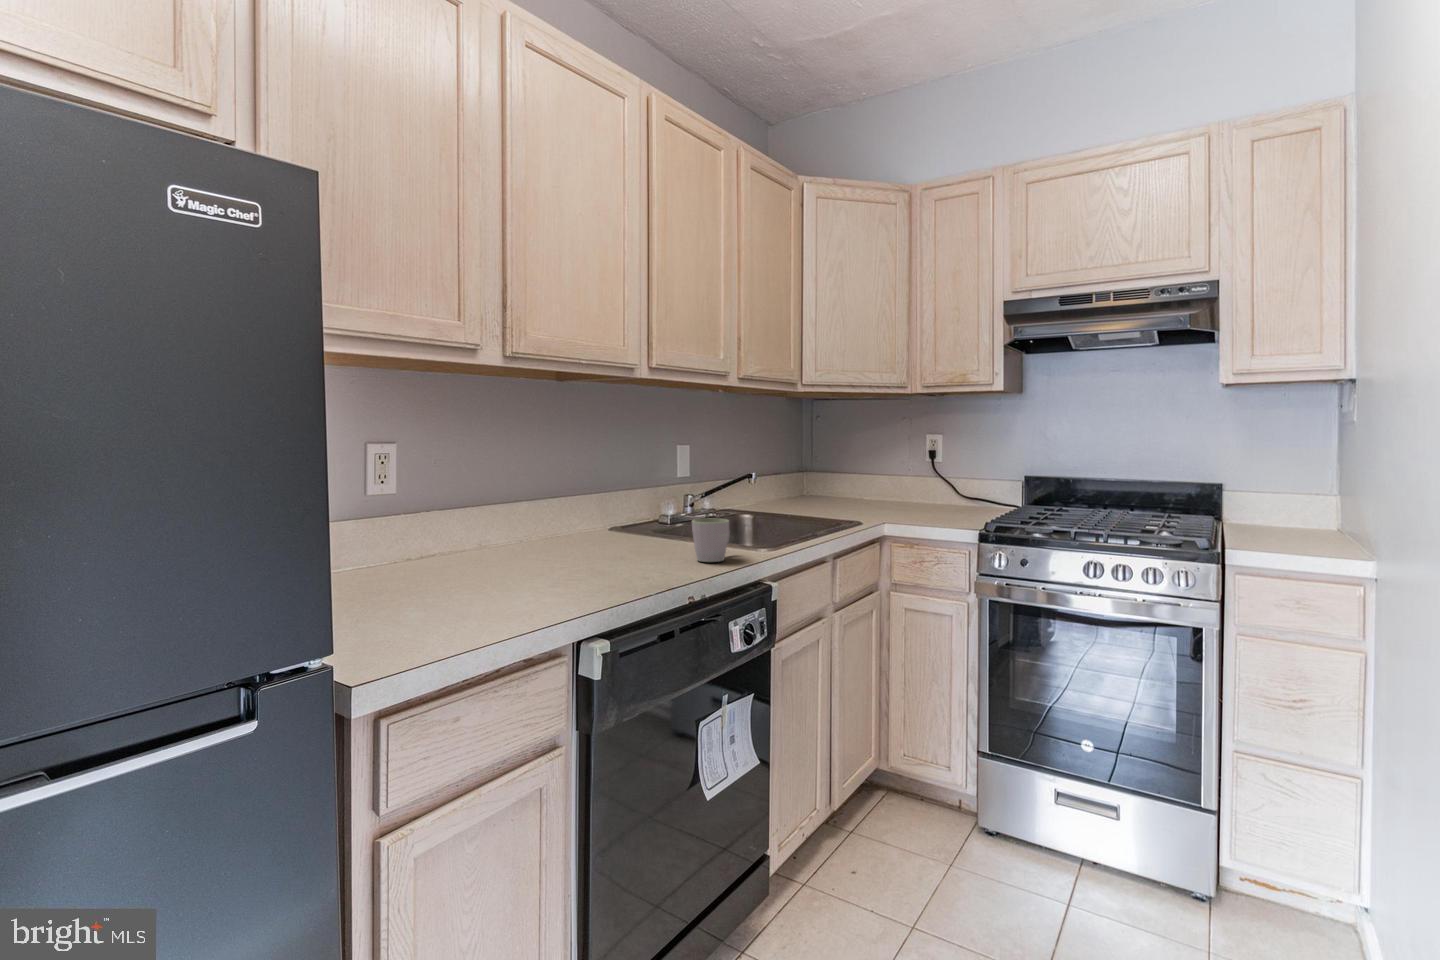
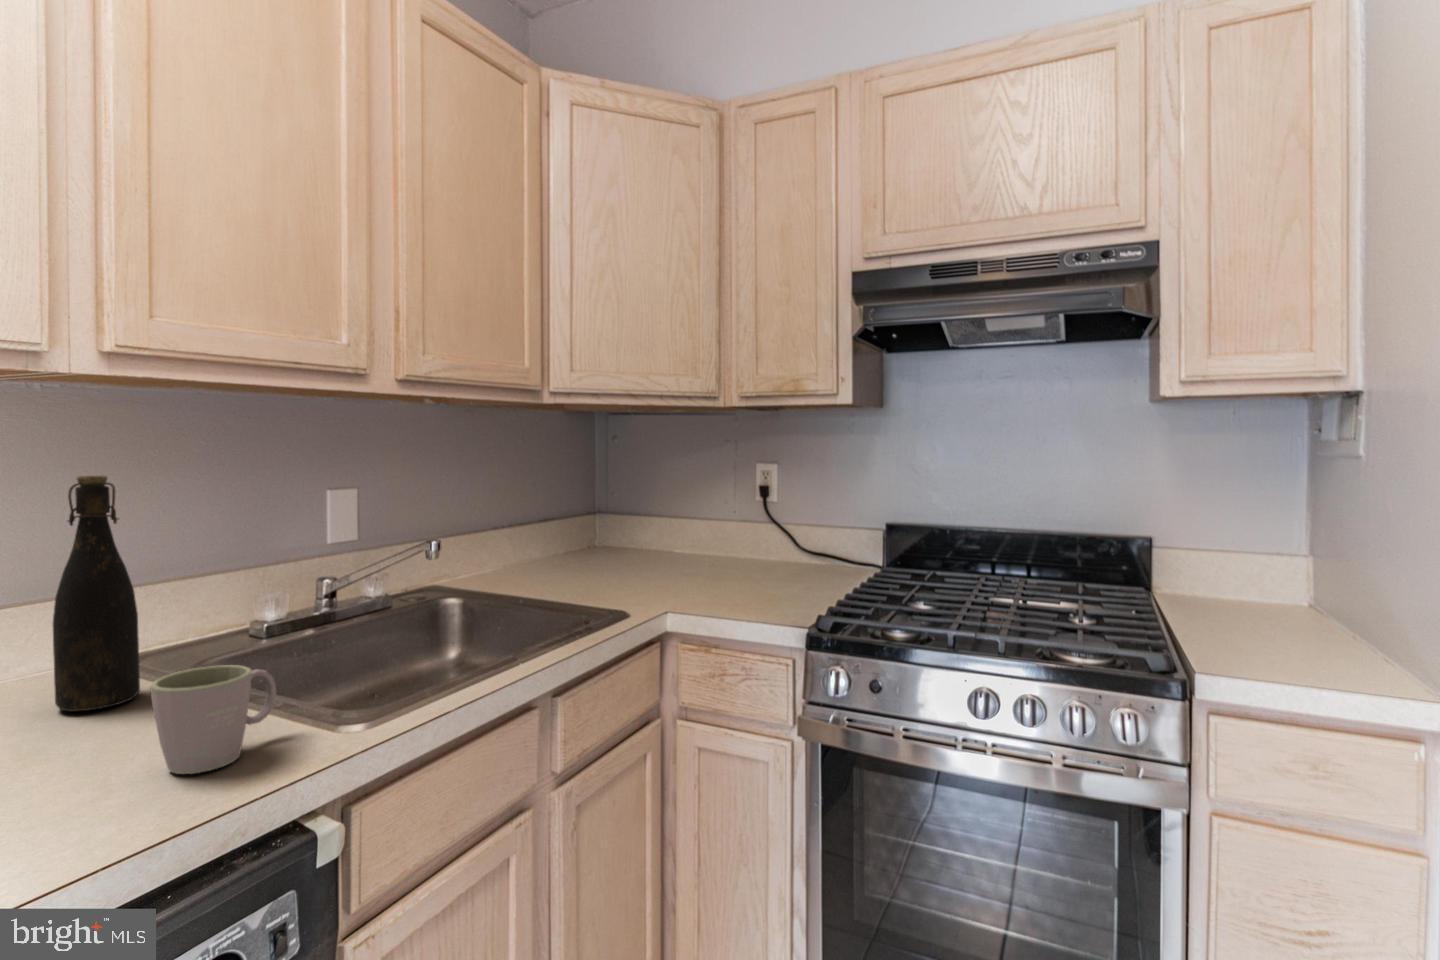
bottle: none [608,431,641,546] -> present [53,476,140,712]

